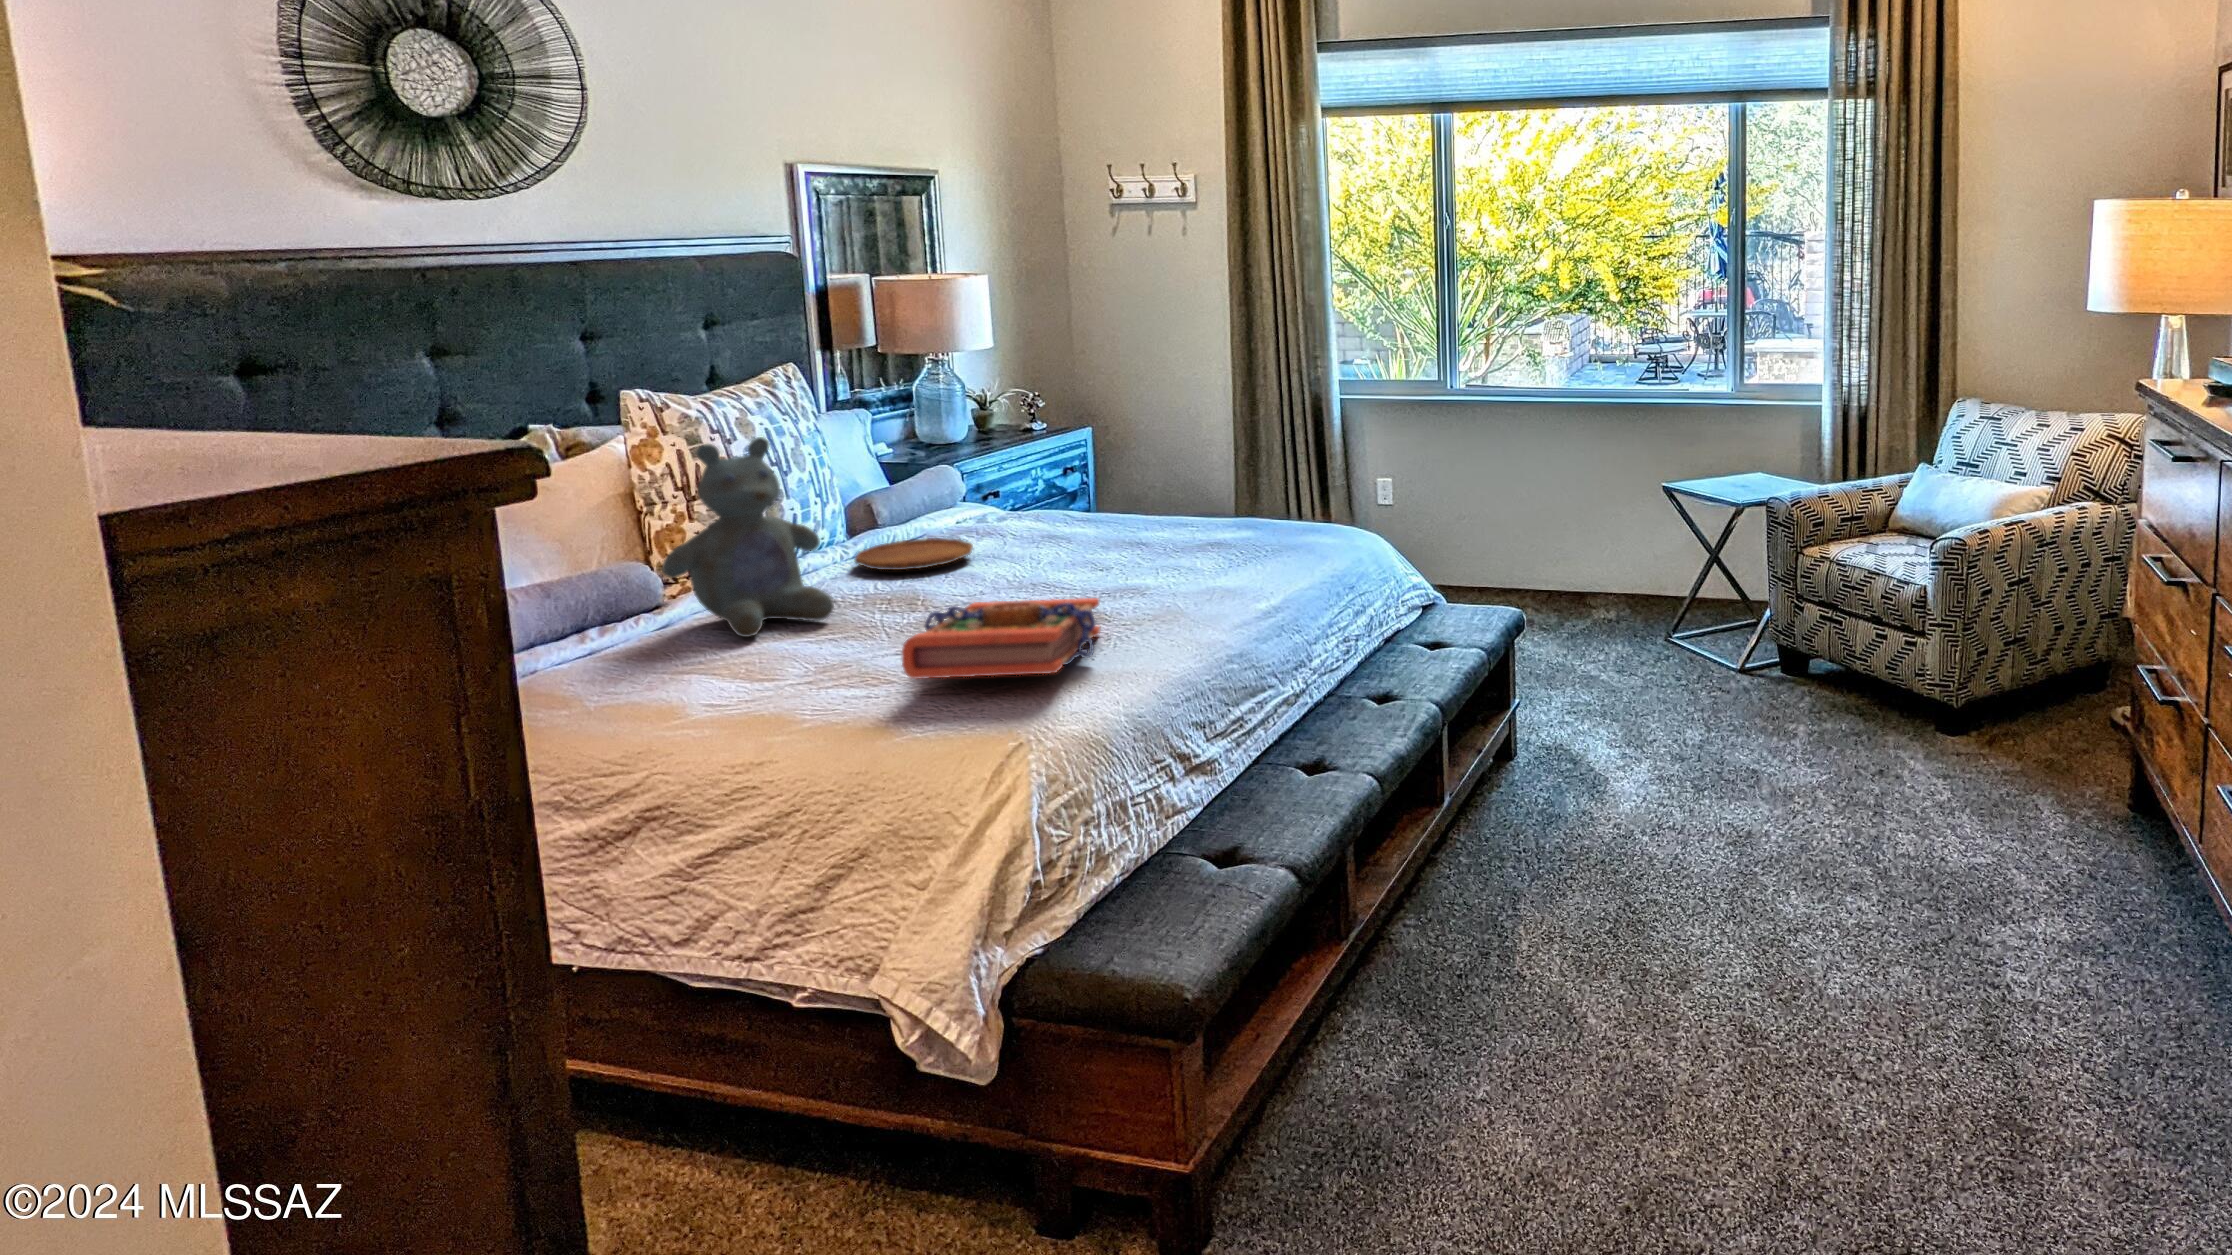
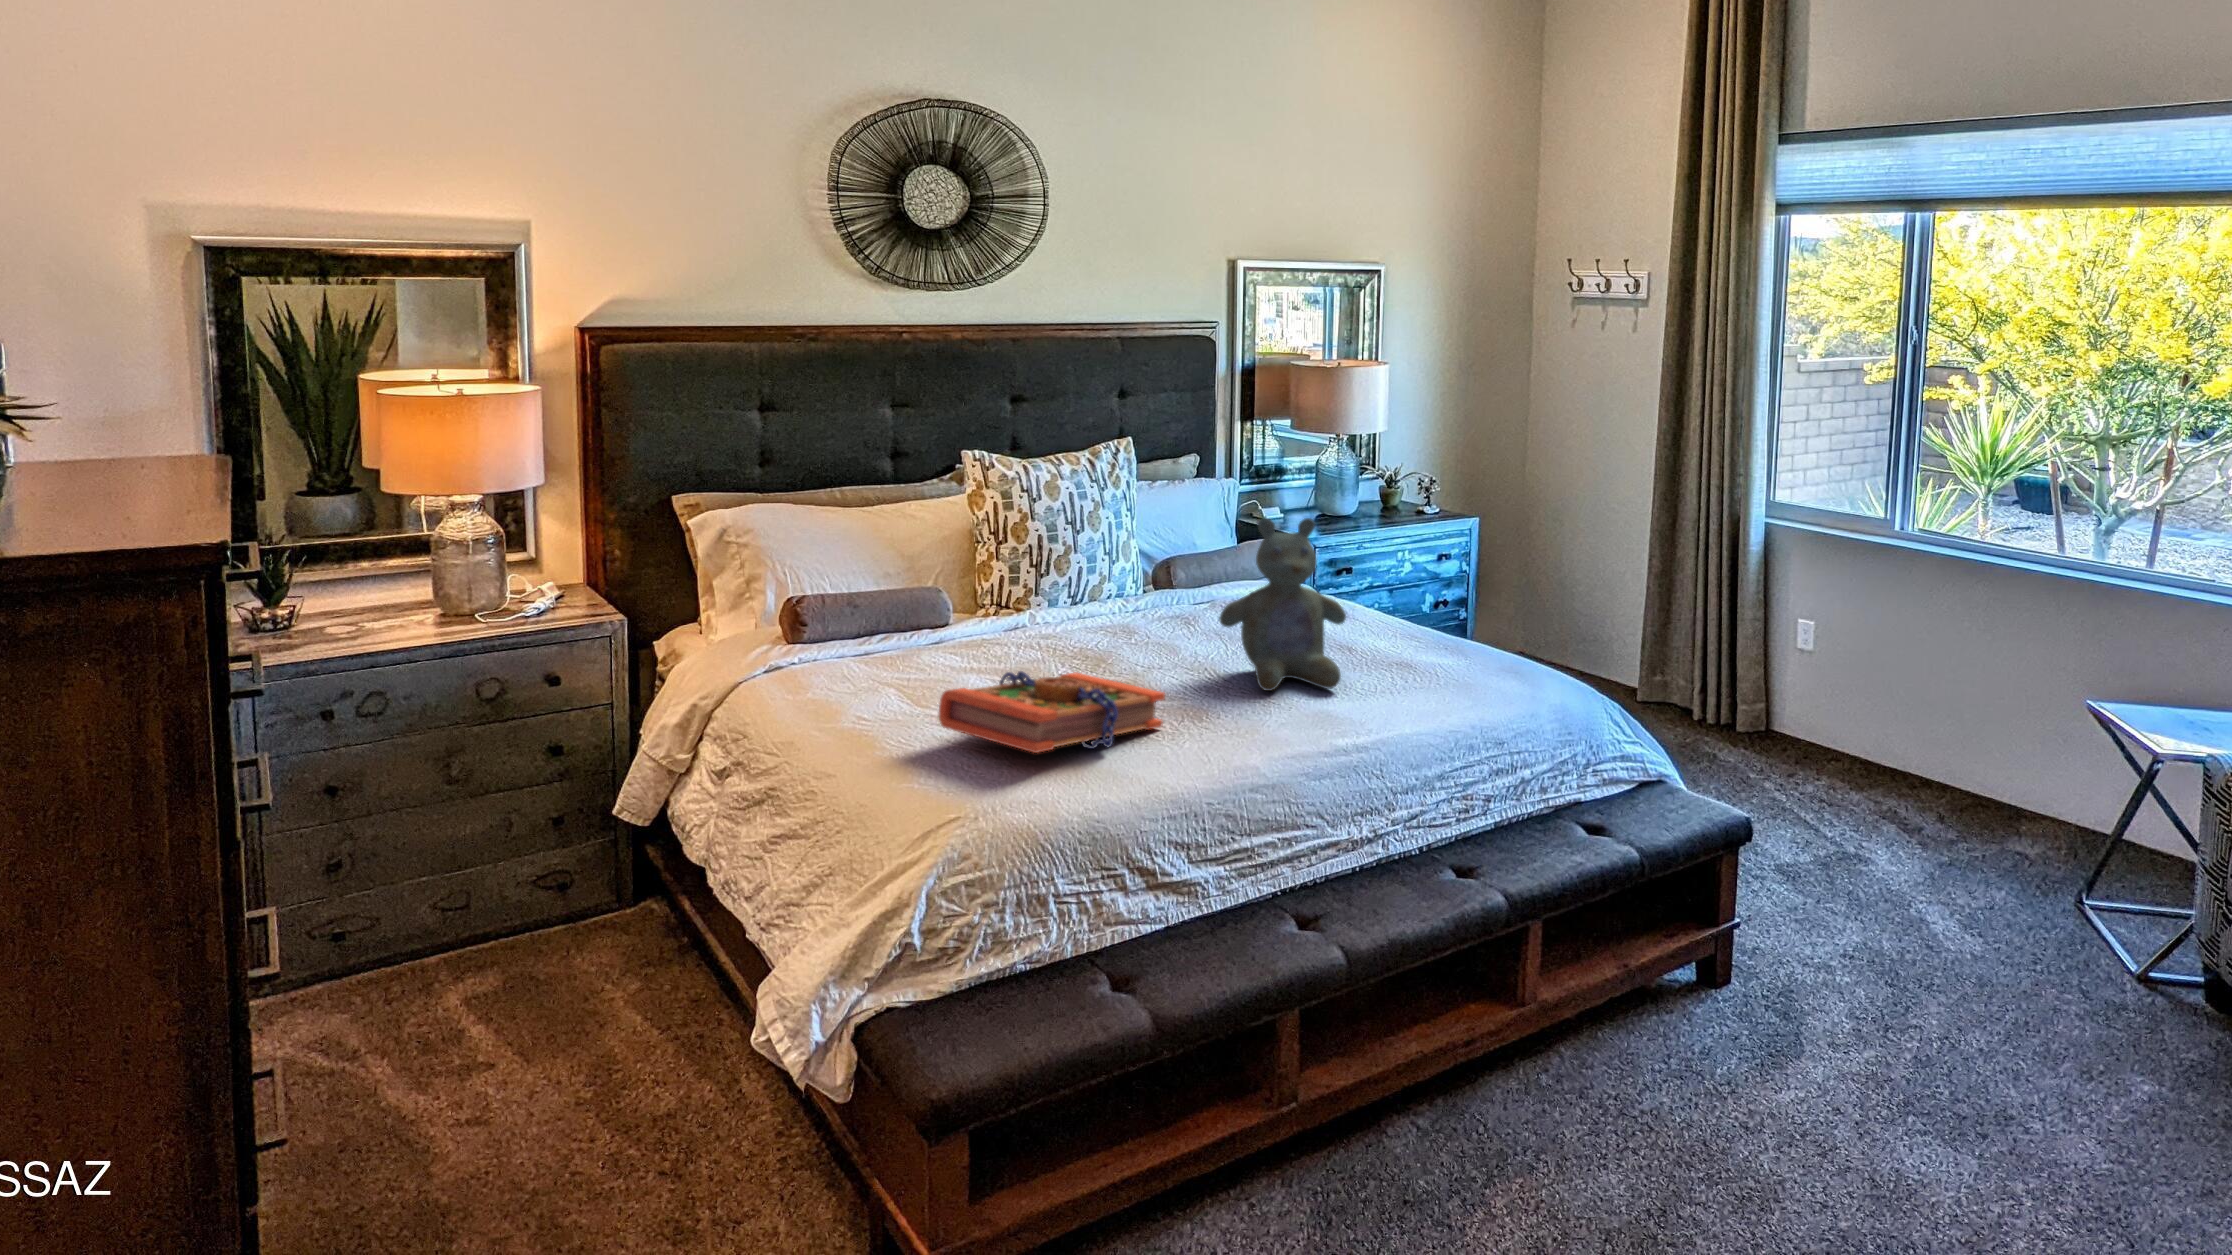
stuffed bear: present [662,437,834,637] -> present [1219,518,1346,691]
tray: present [854,538,973,570] -> none [1096,606,1197,634]

